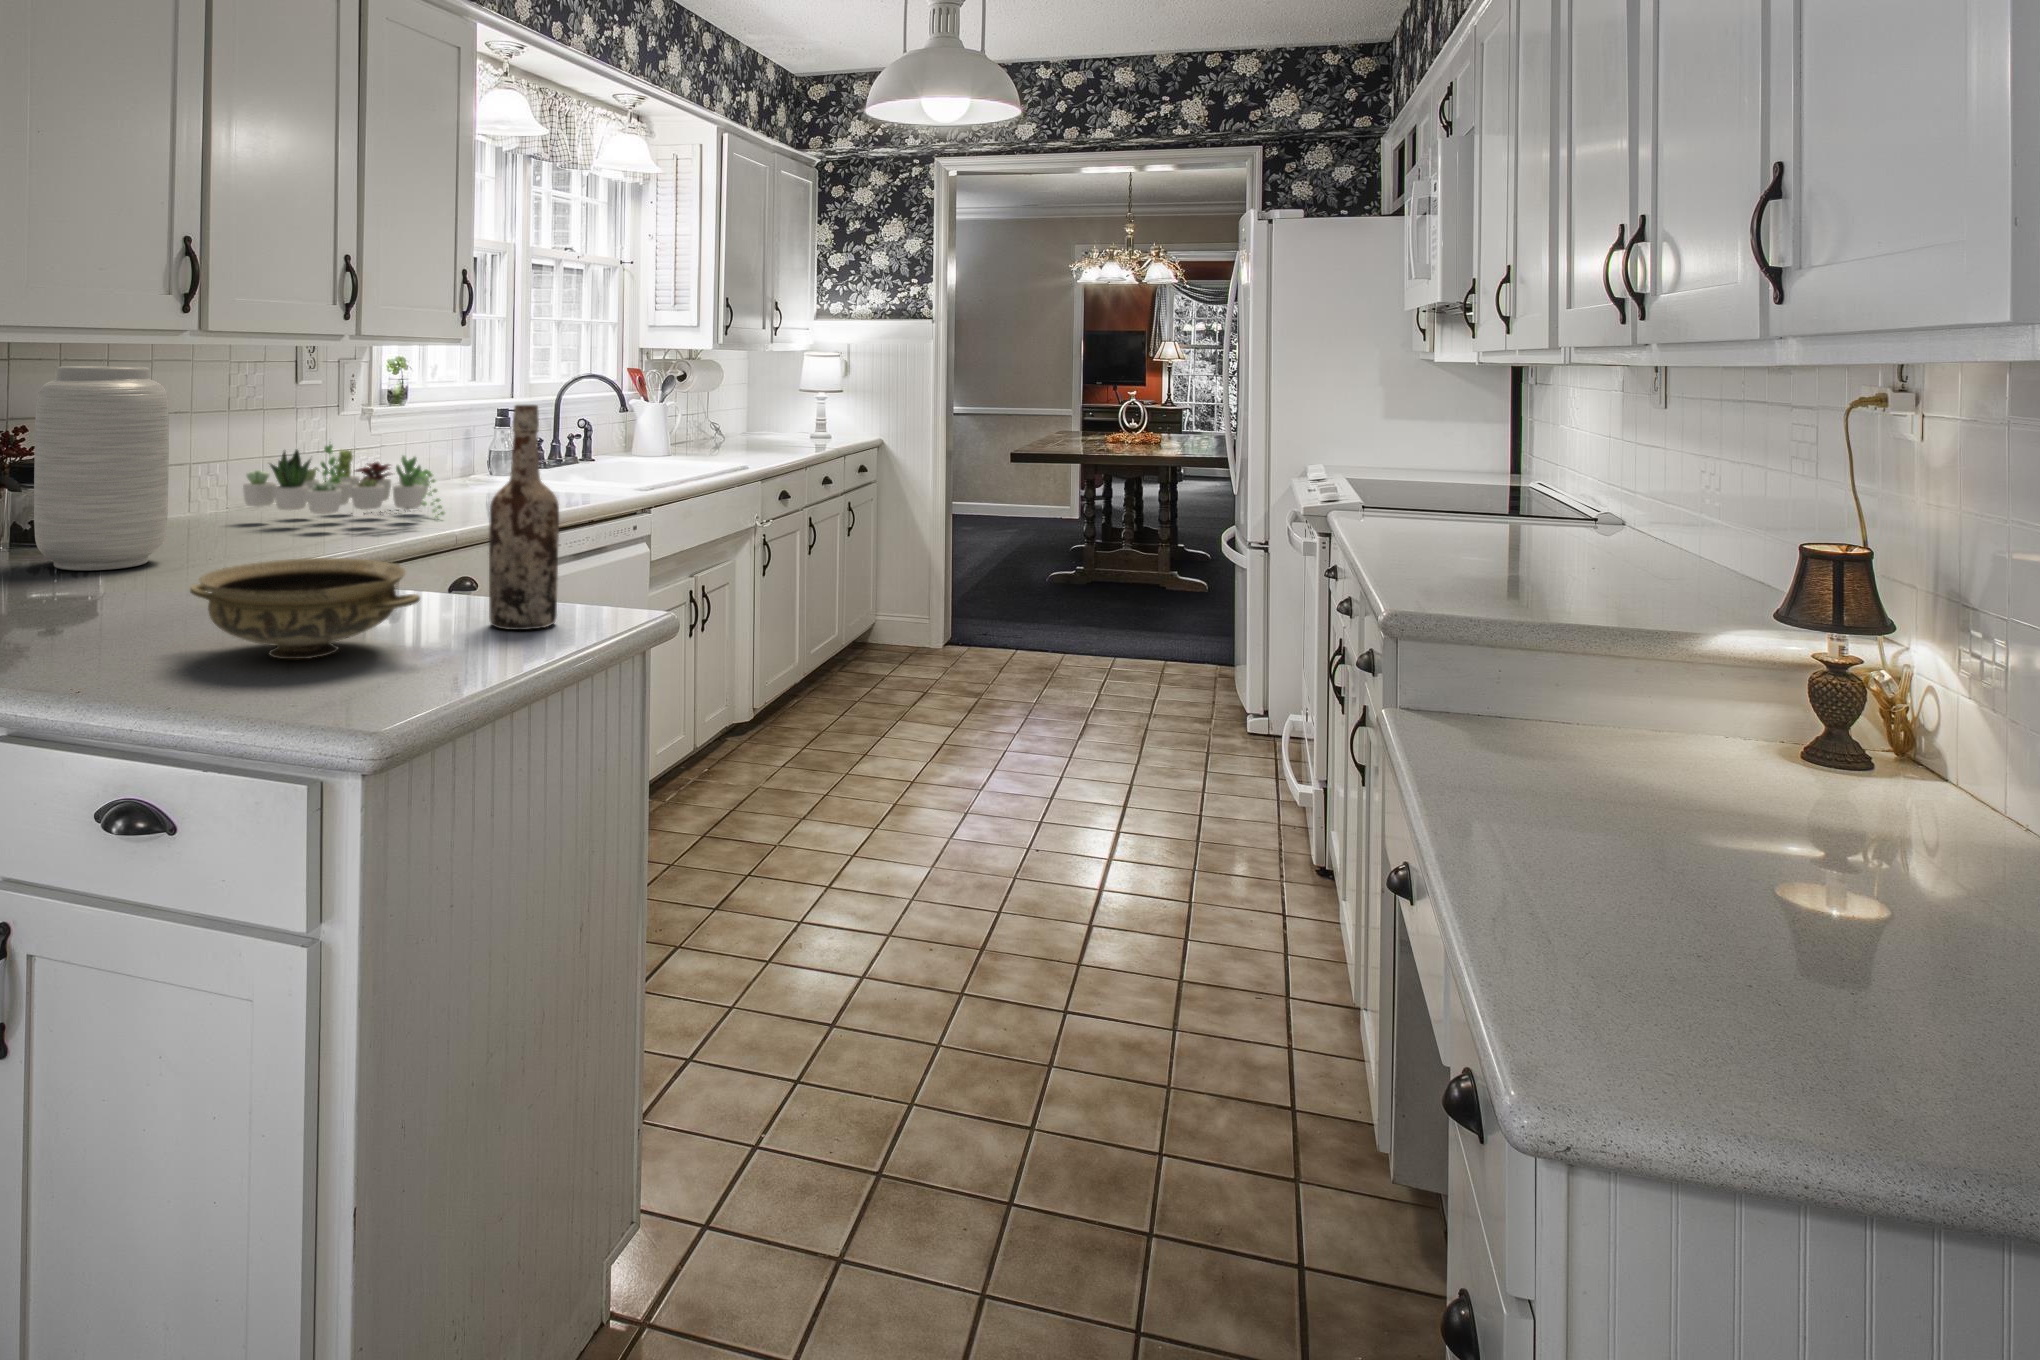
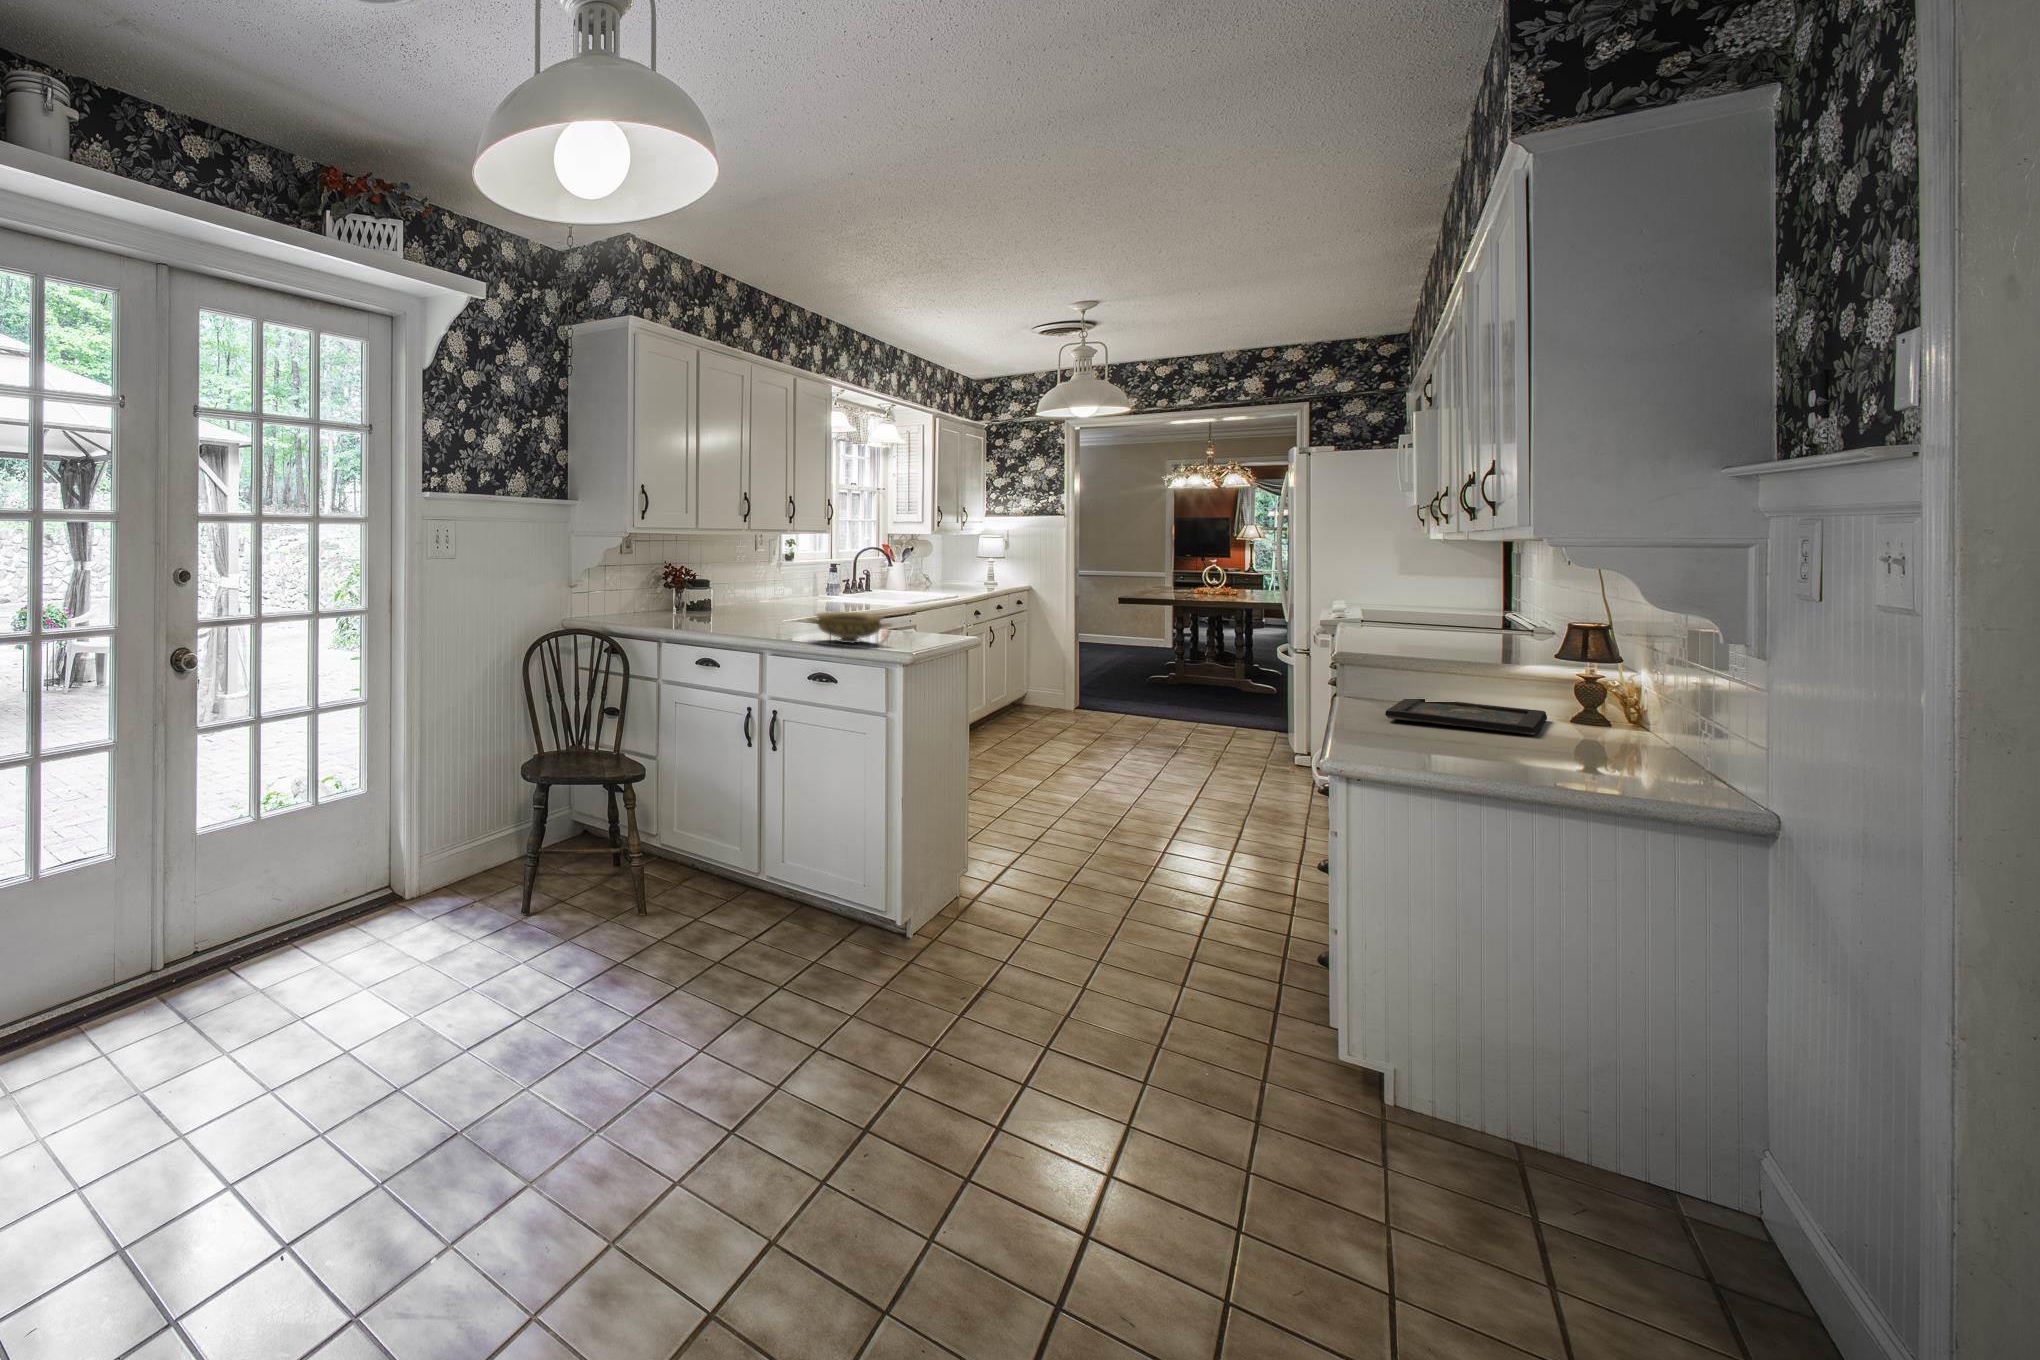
vase: present [34,366,169,570] -> none [706,545,751,620]
wine bottle: present [489,405,559,630] -> none [905,559,933,641]
succulent plant: present [243,445,444,519] -> none [753,575,841,611]
tray: none [1562,737,1916,885] -> present [1385,699,1547,735]

